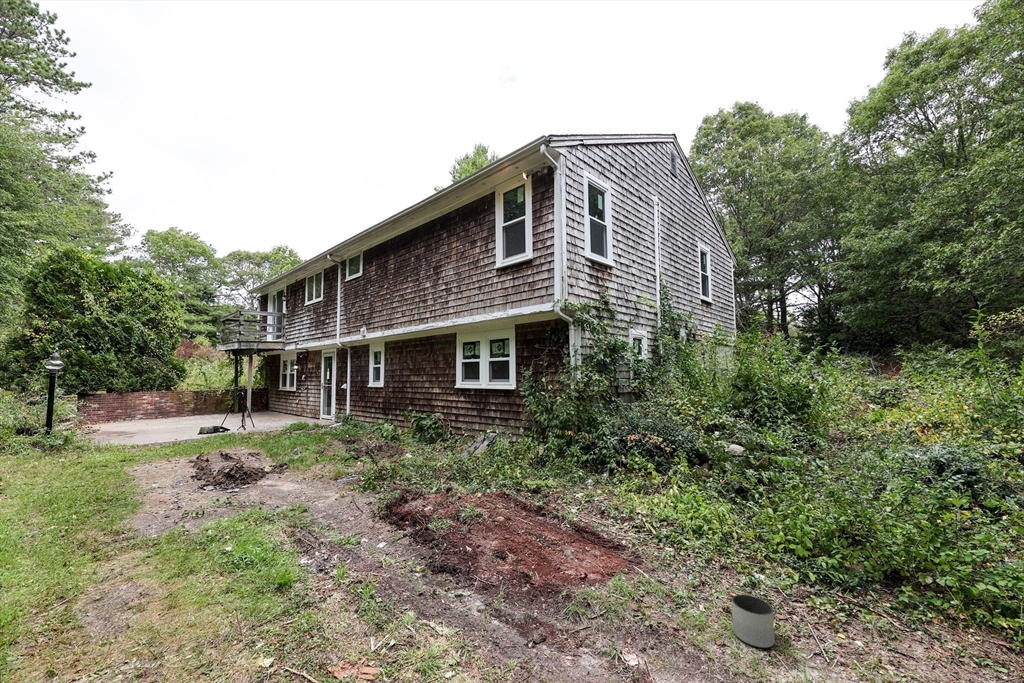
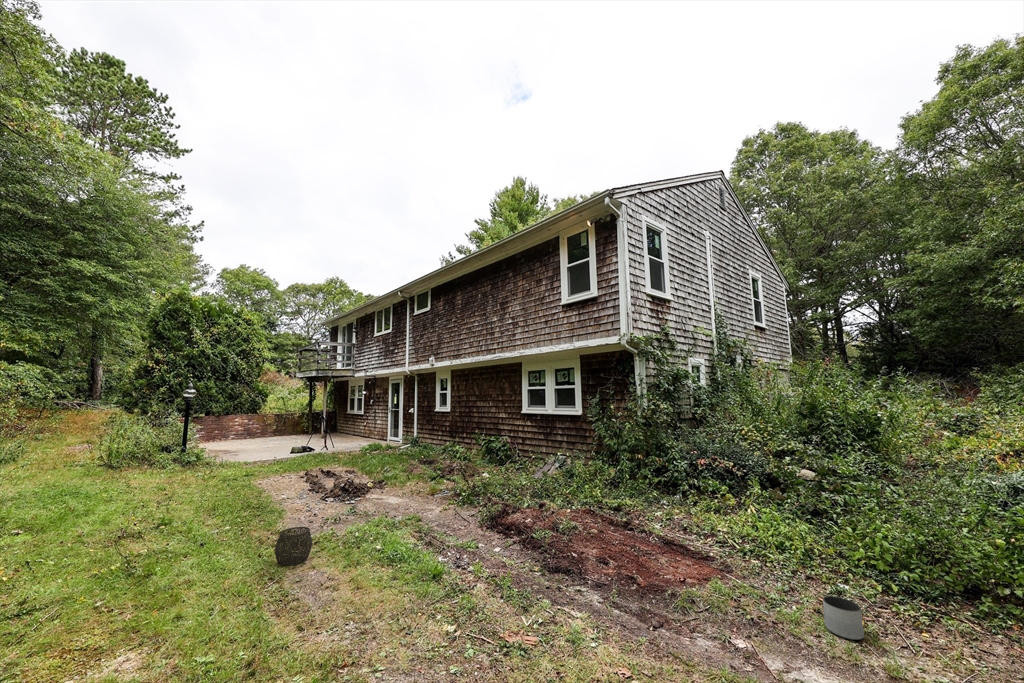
woven basket: none [76,525,136,576] -> present [275,527,312,566]

